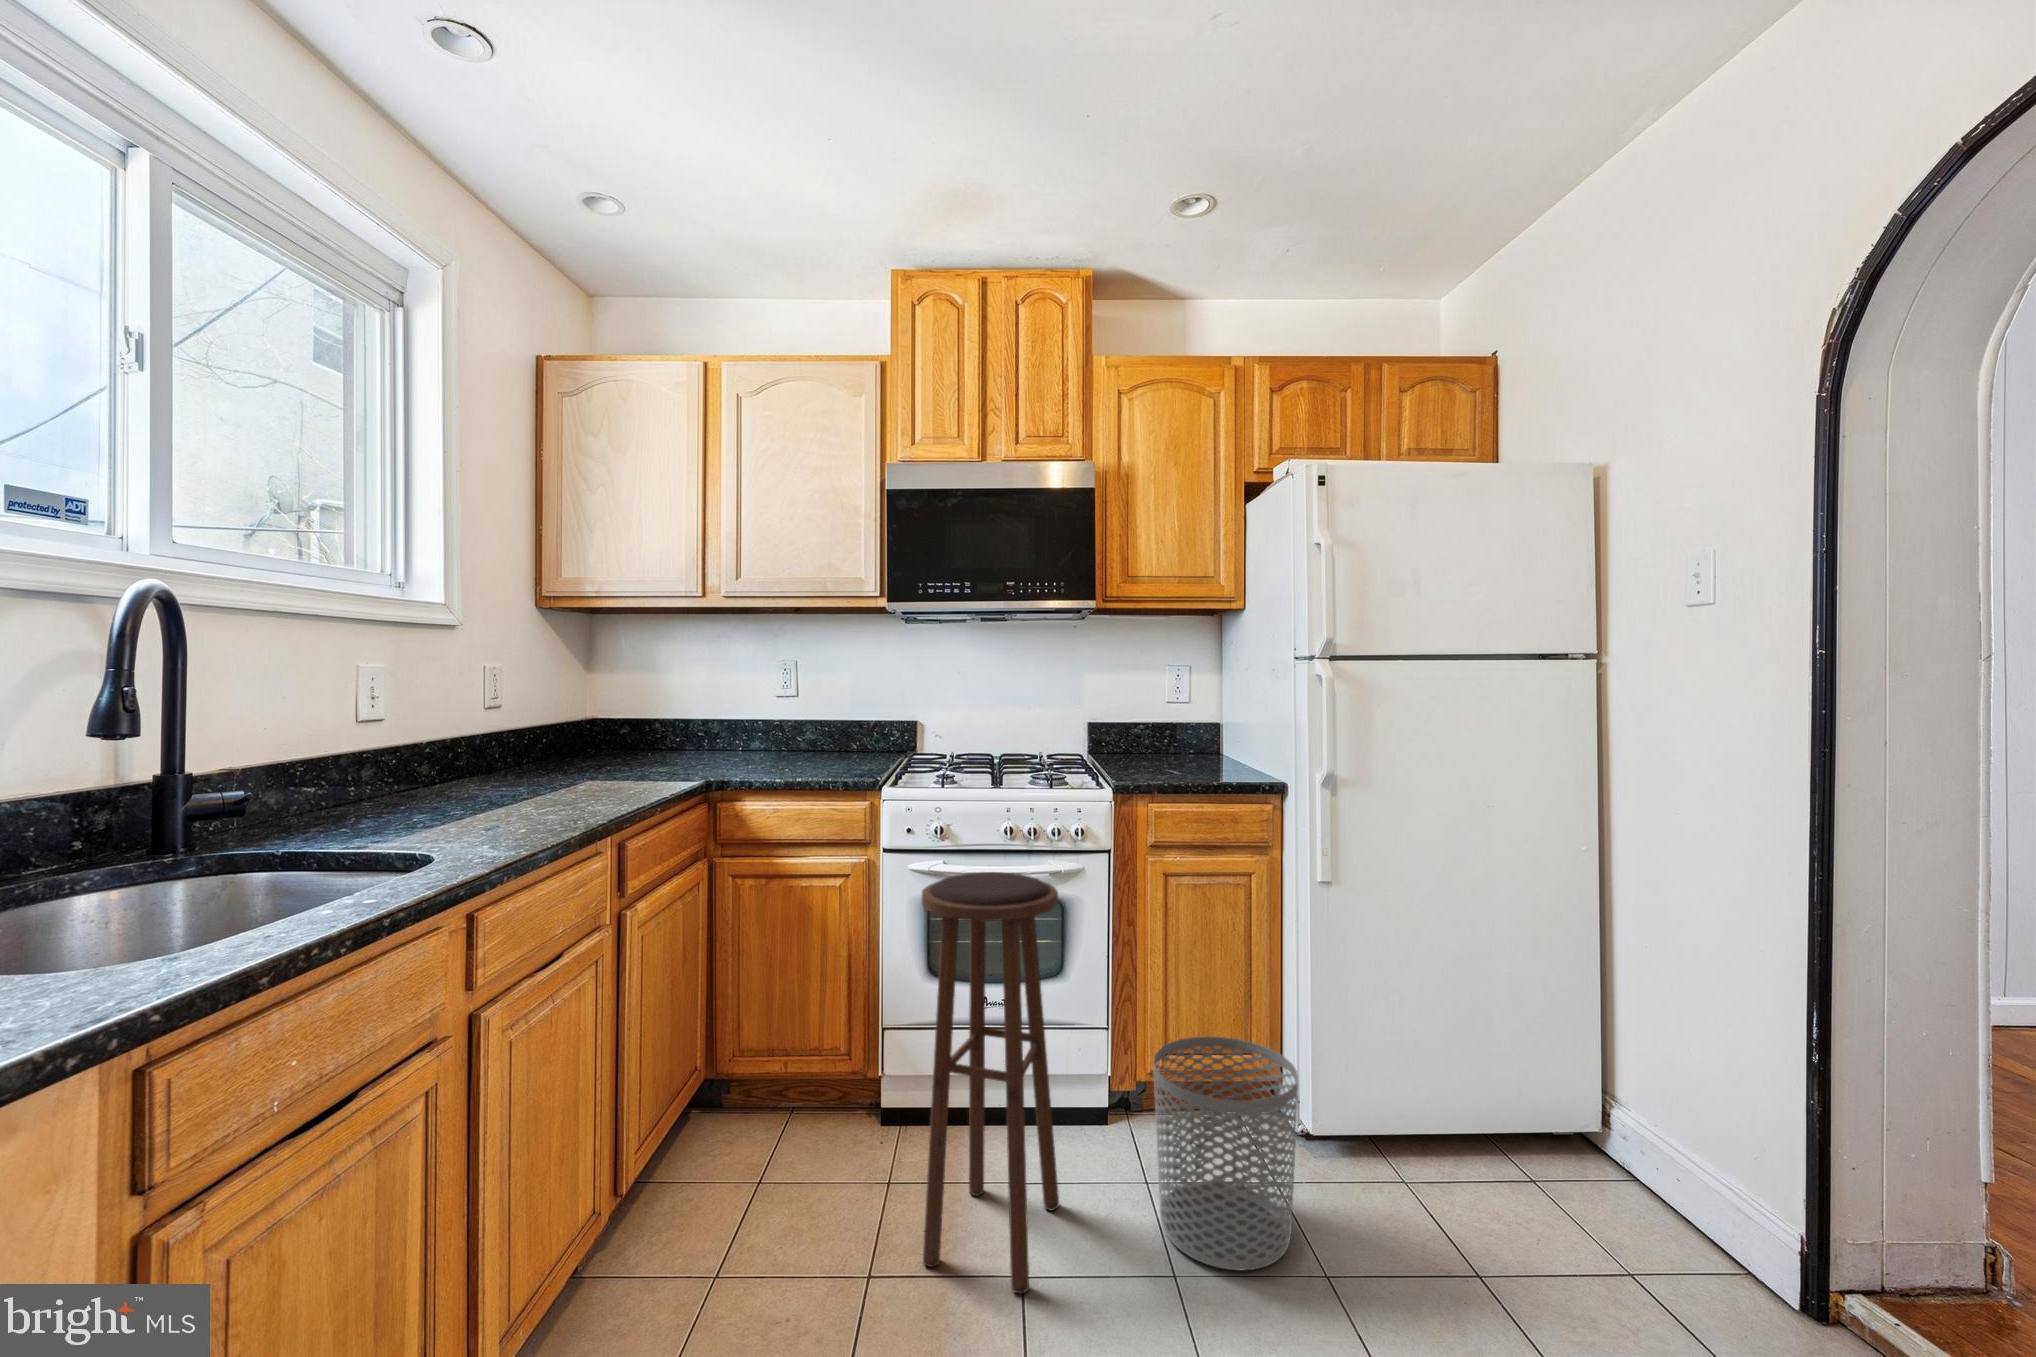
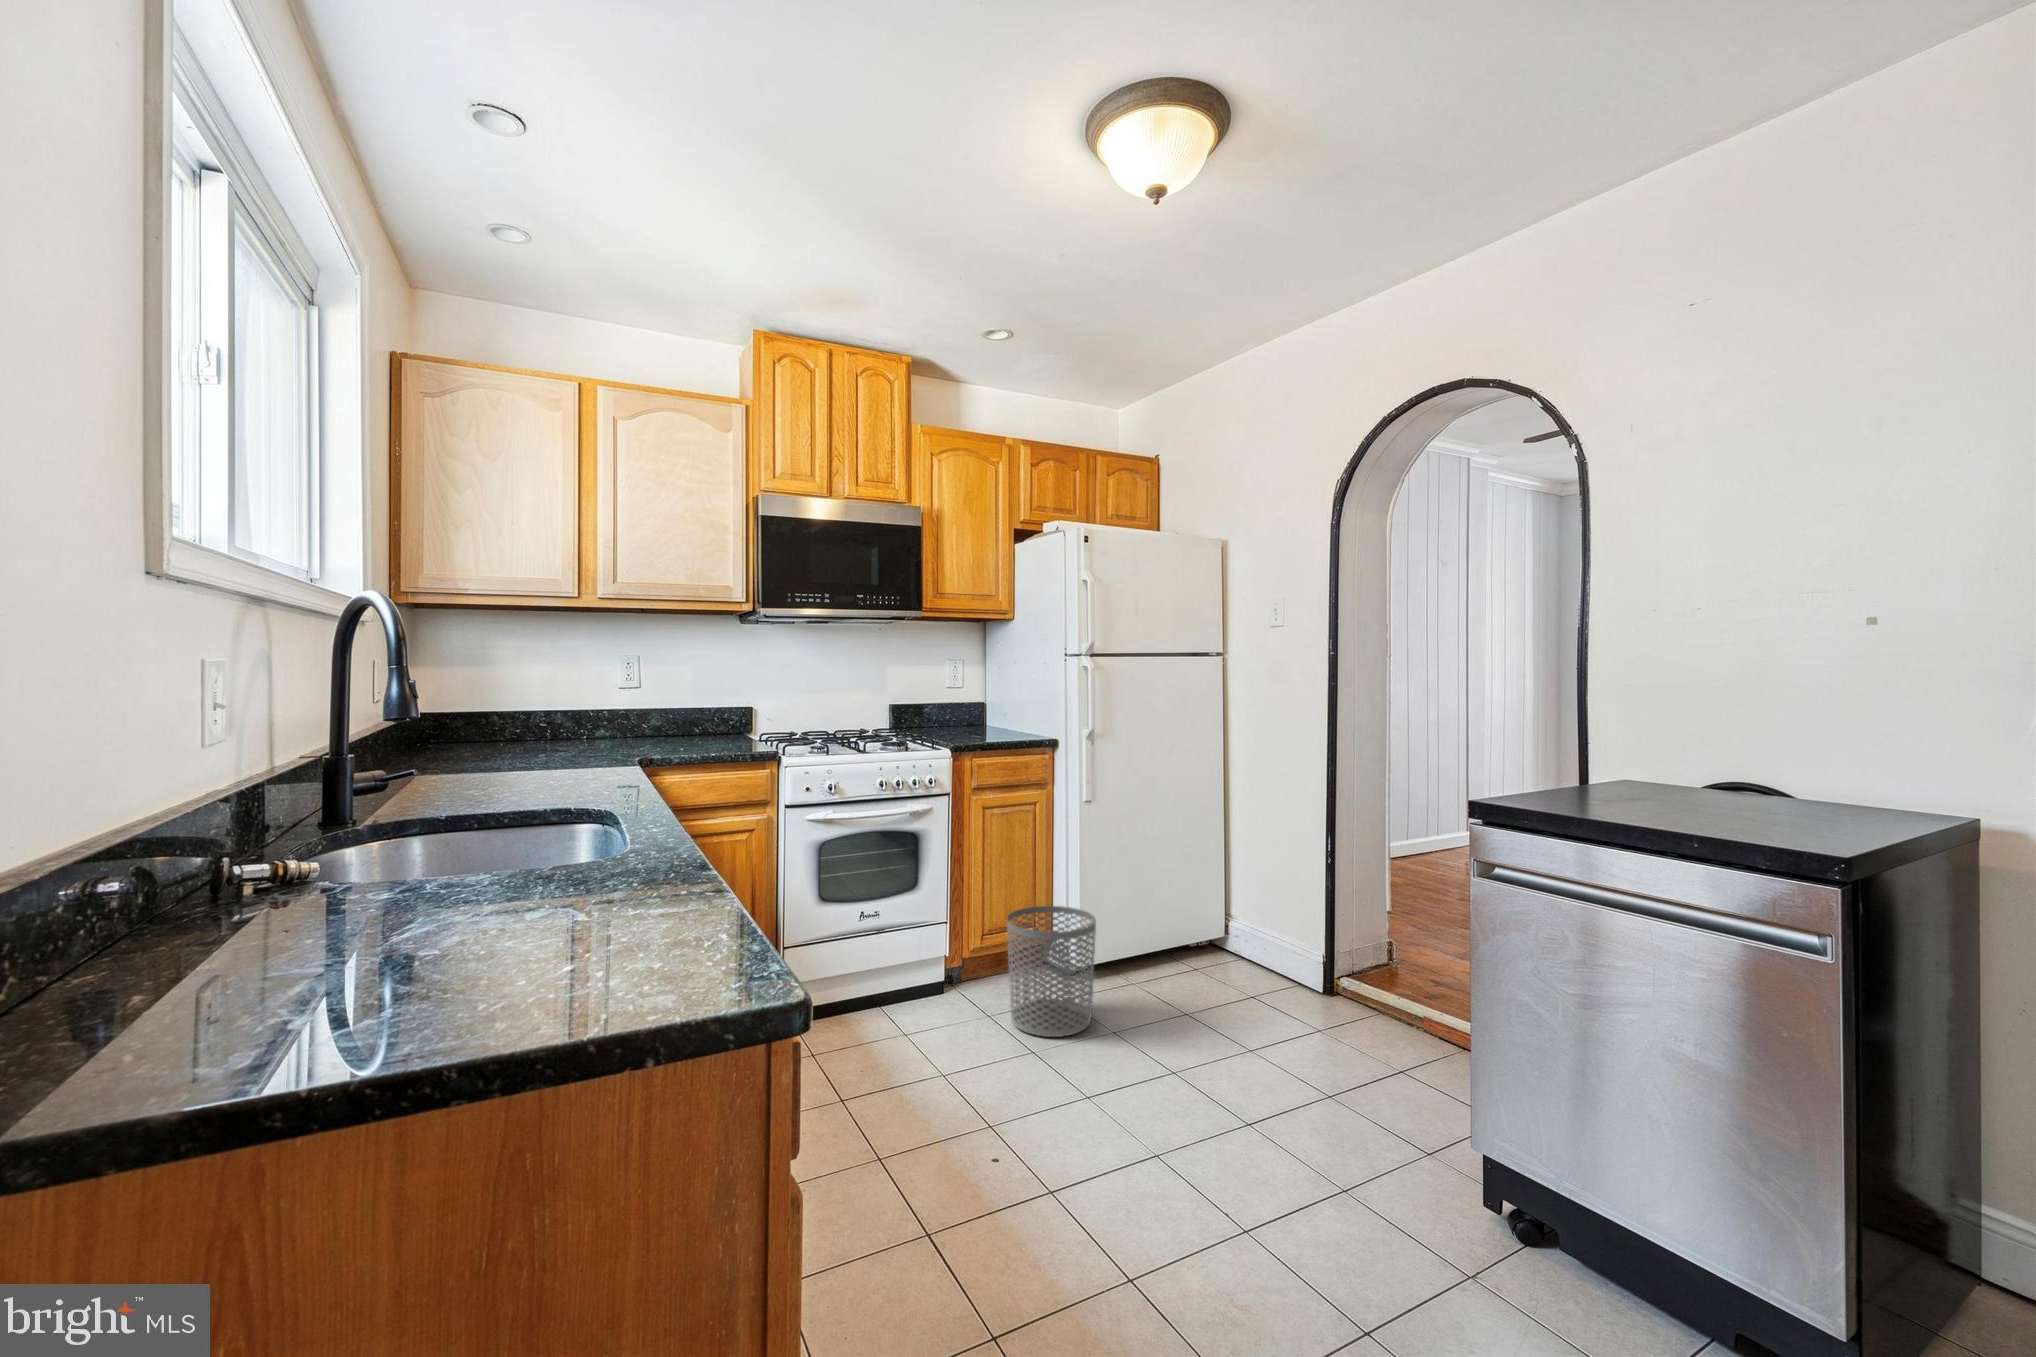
stool: present [922,872,1059,1294] -> none [868,808,962,1075]

